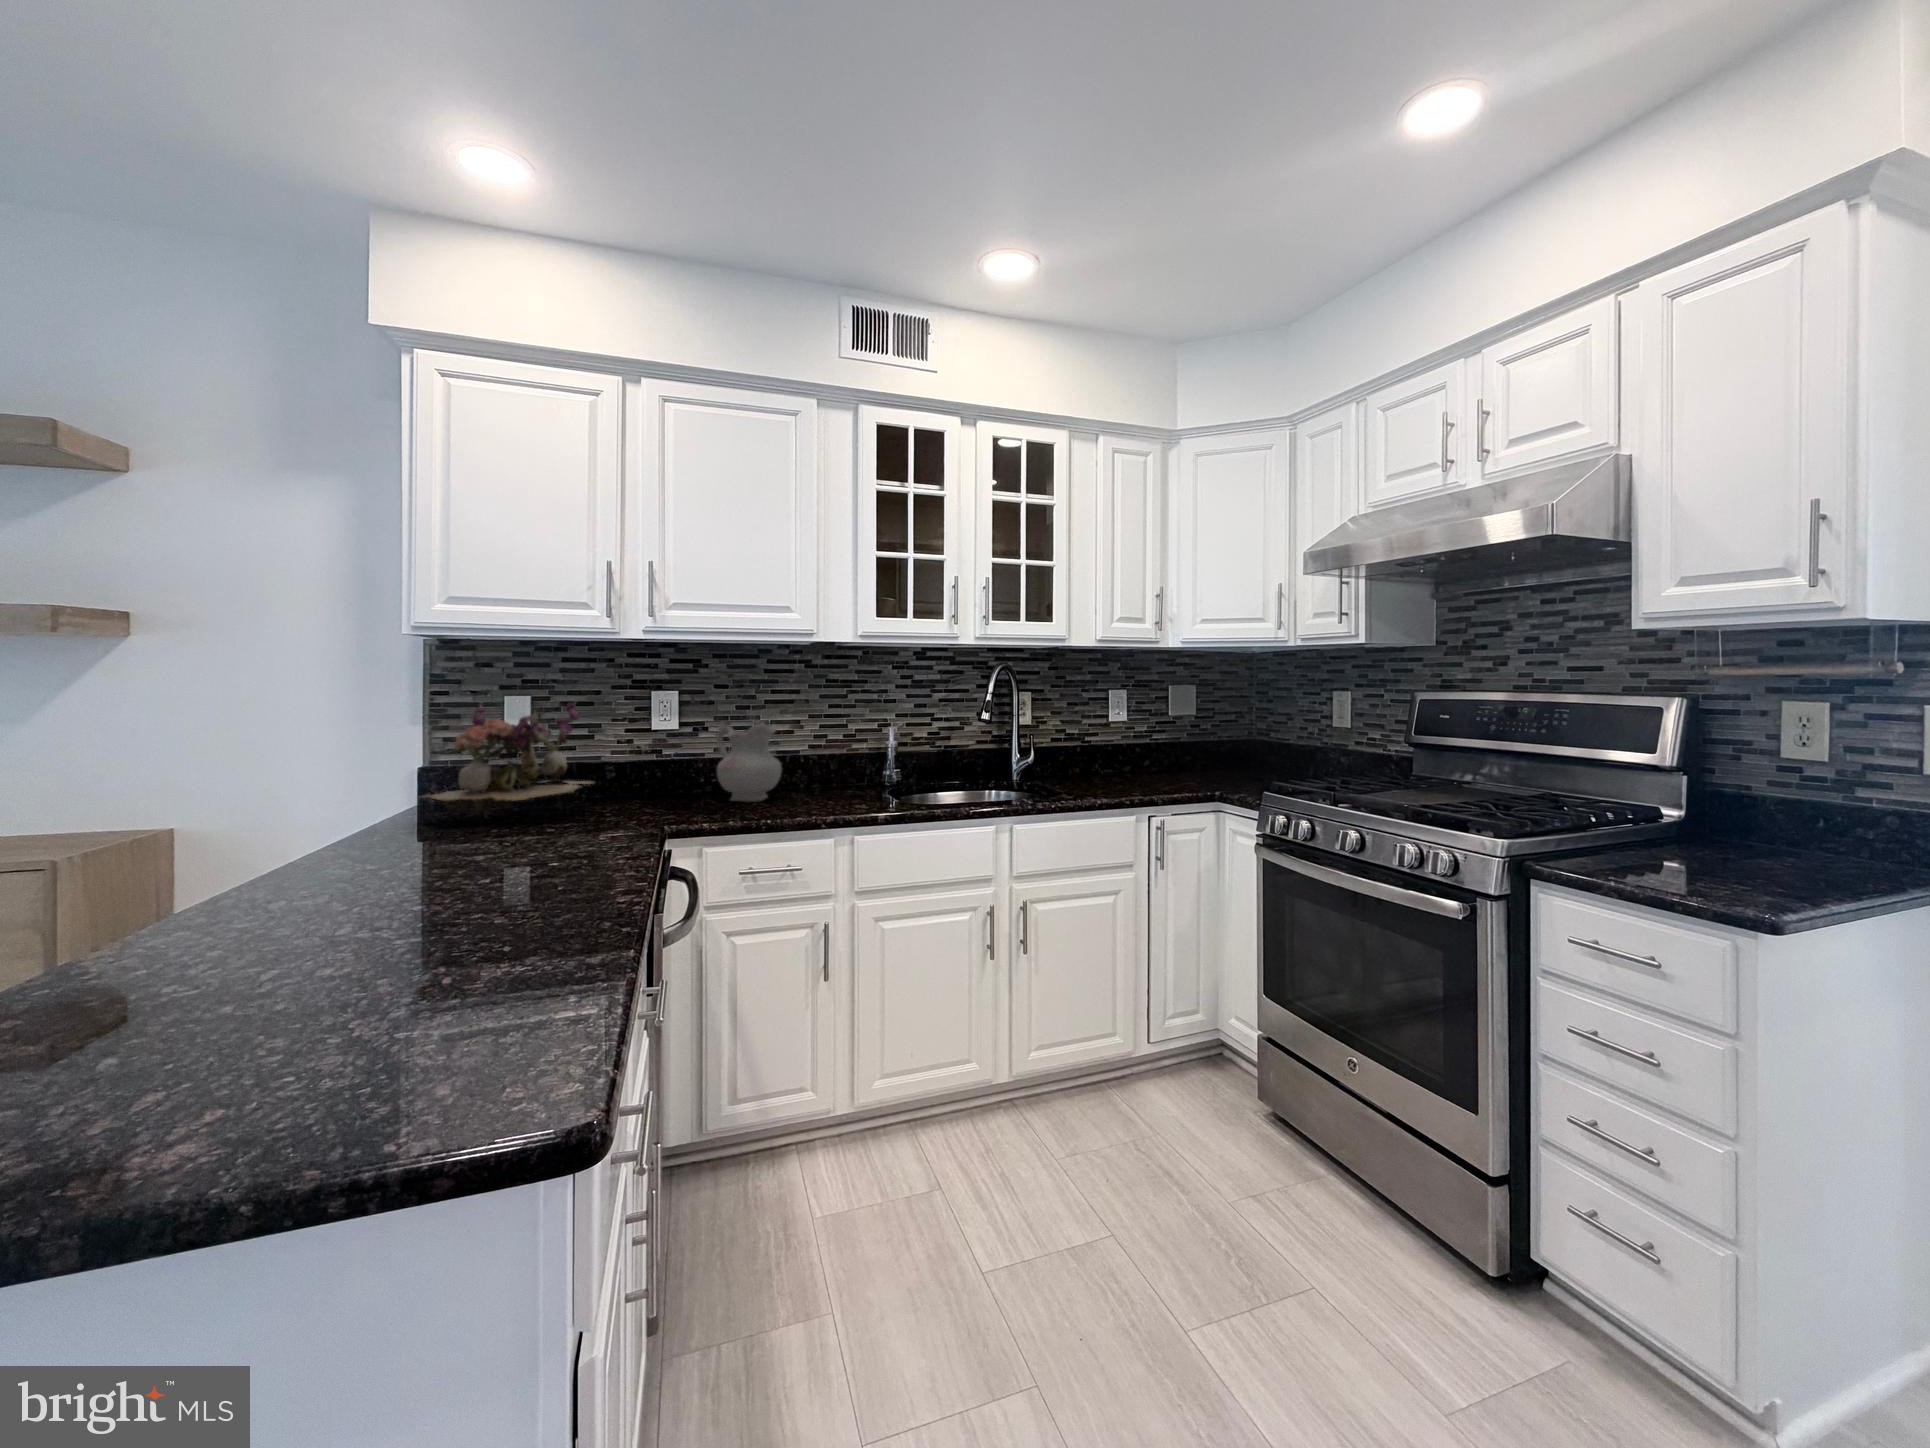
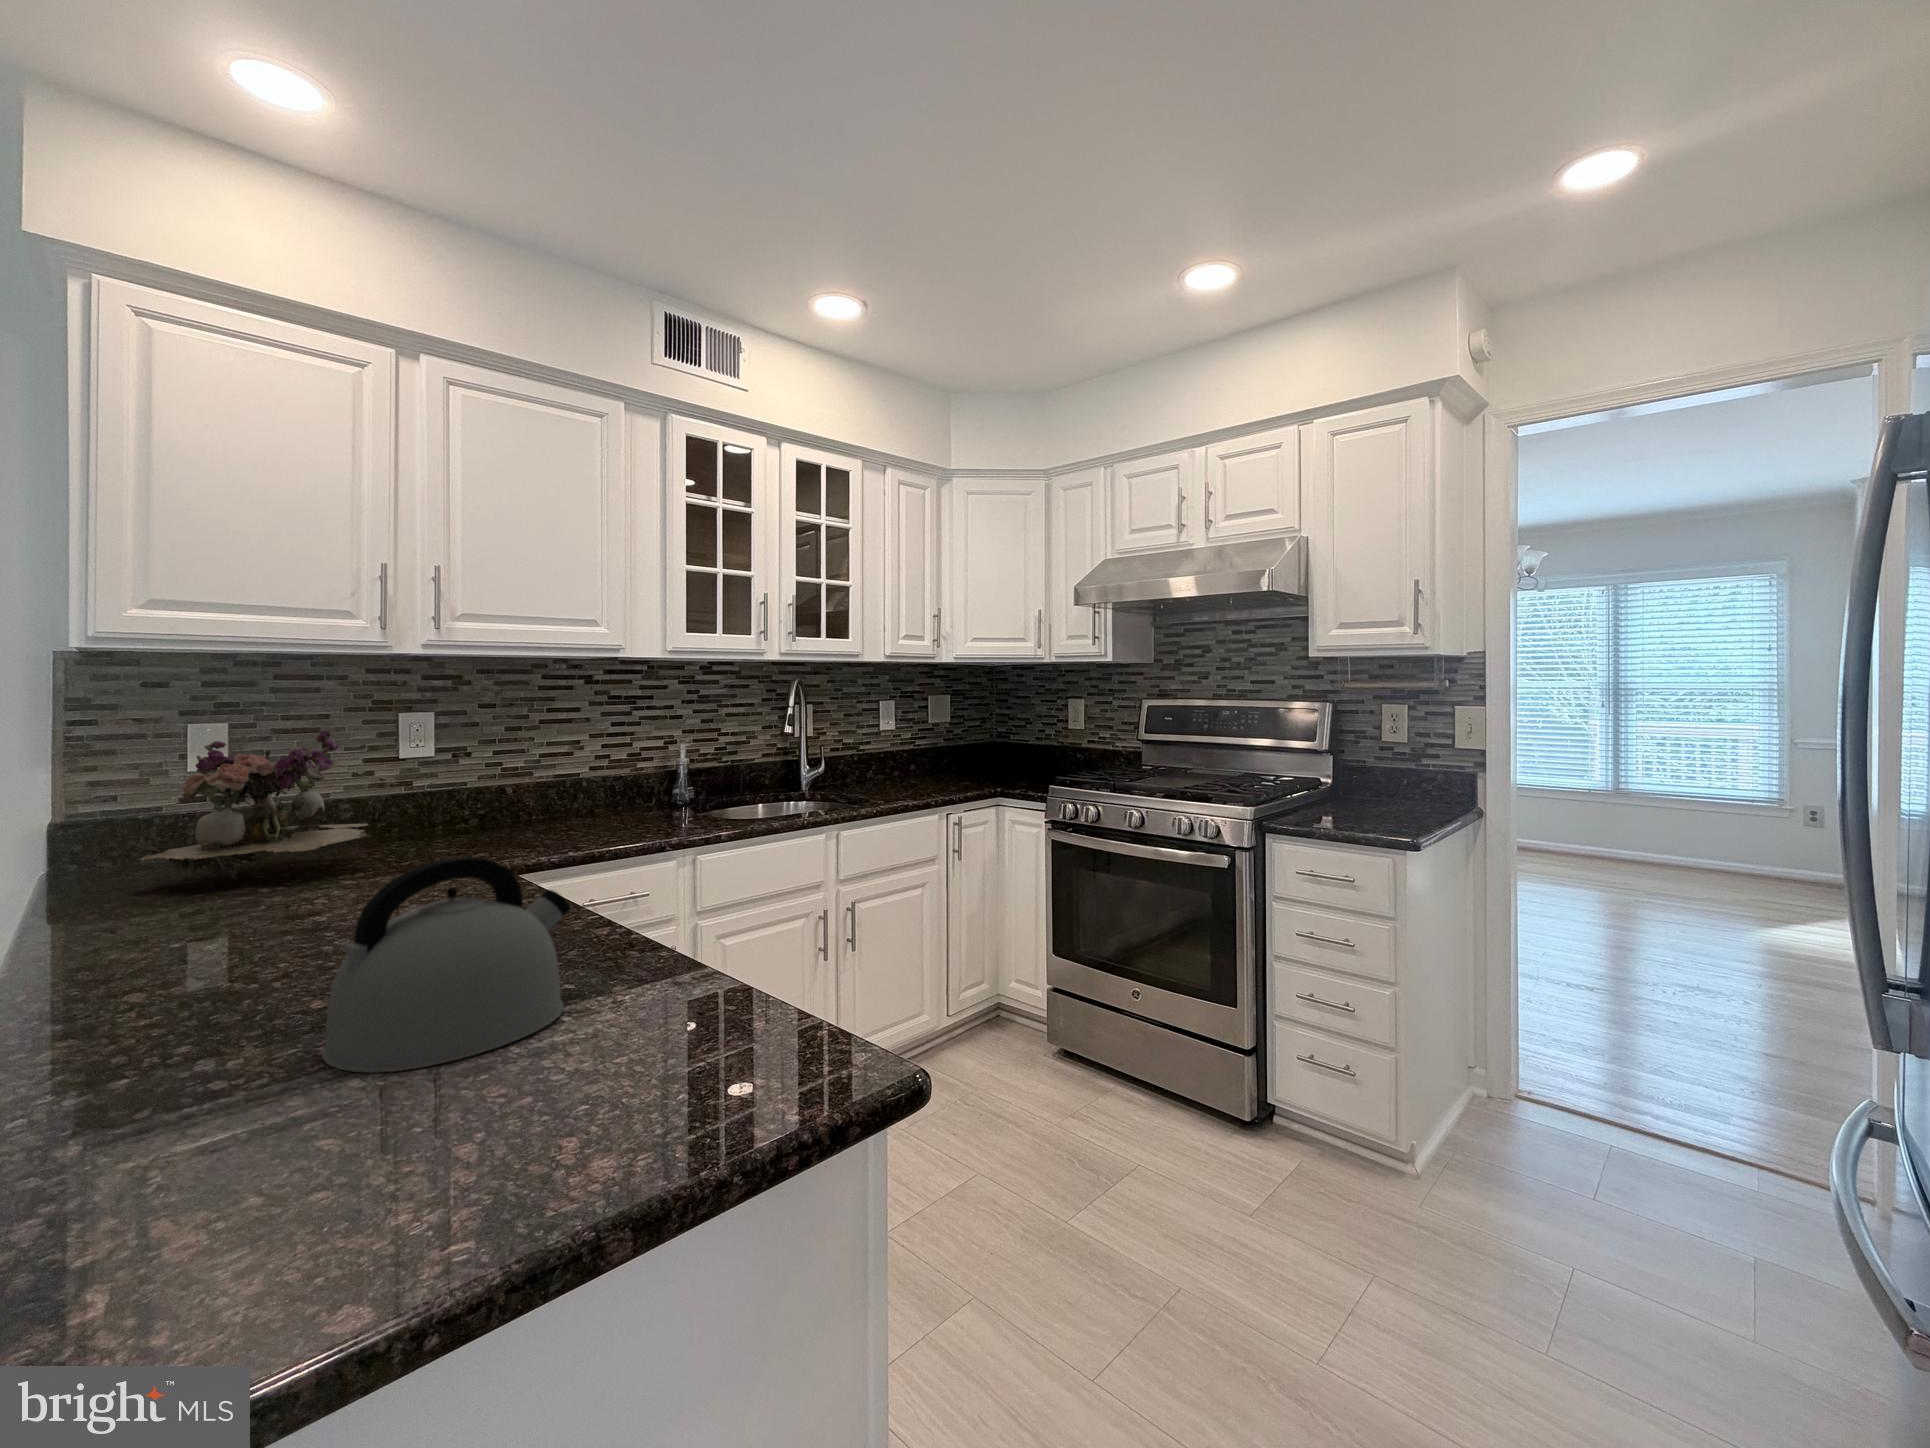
ceramic pitcher: present [717,721,782,802] -> none [493,744,578,834]
kettle: none [159,813,442,1017] -> present [322,856,571,1073]

